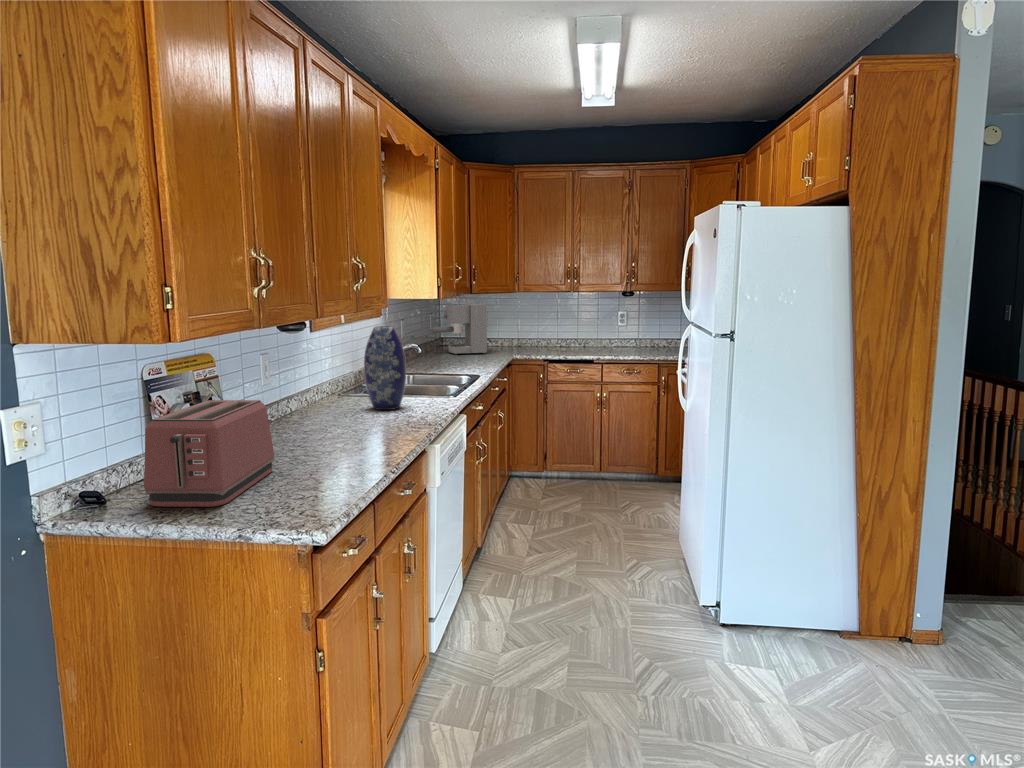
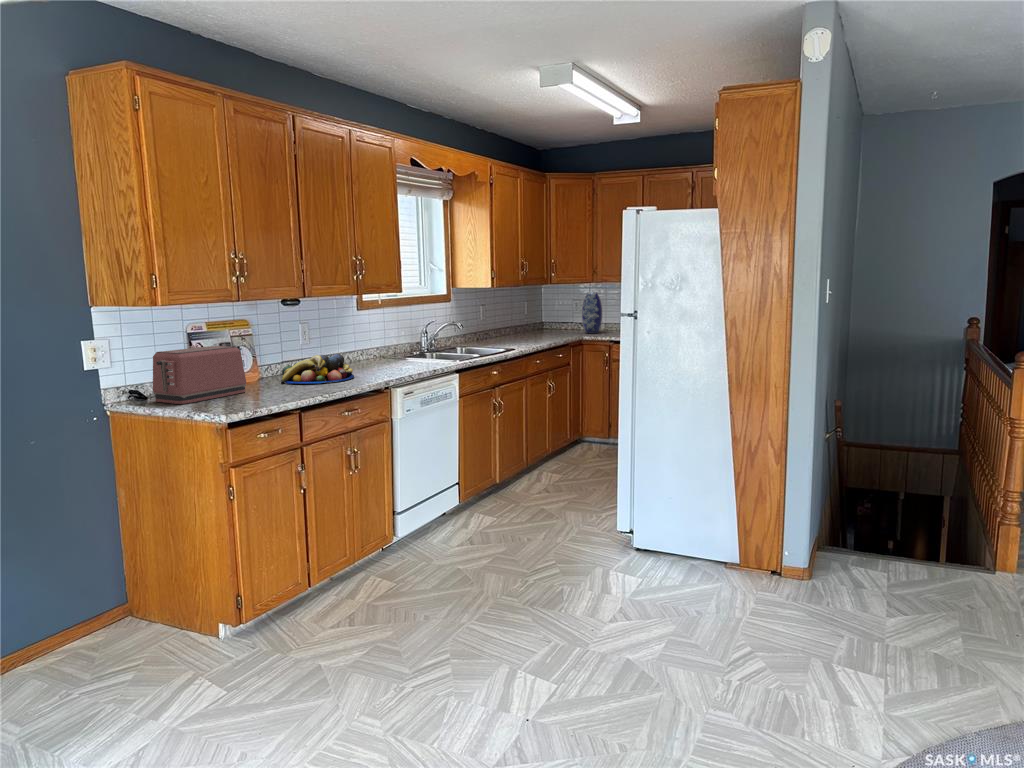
coffee maker: present [432,304,487,355] -> none [518,293,564,335]
vase: present [364,326,406,410] -> present [582,292,602,334]
fruit bowl: none [272,398,381,449] -> present [281,354,354,384]

